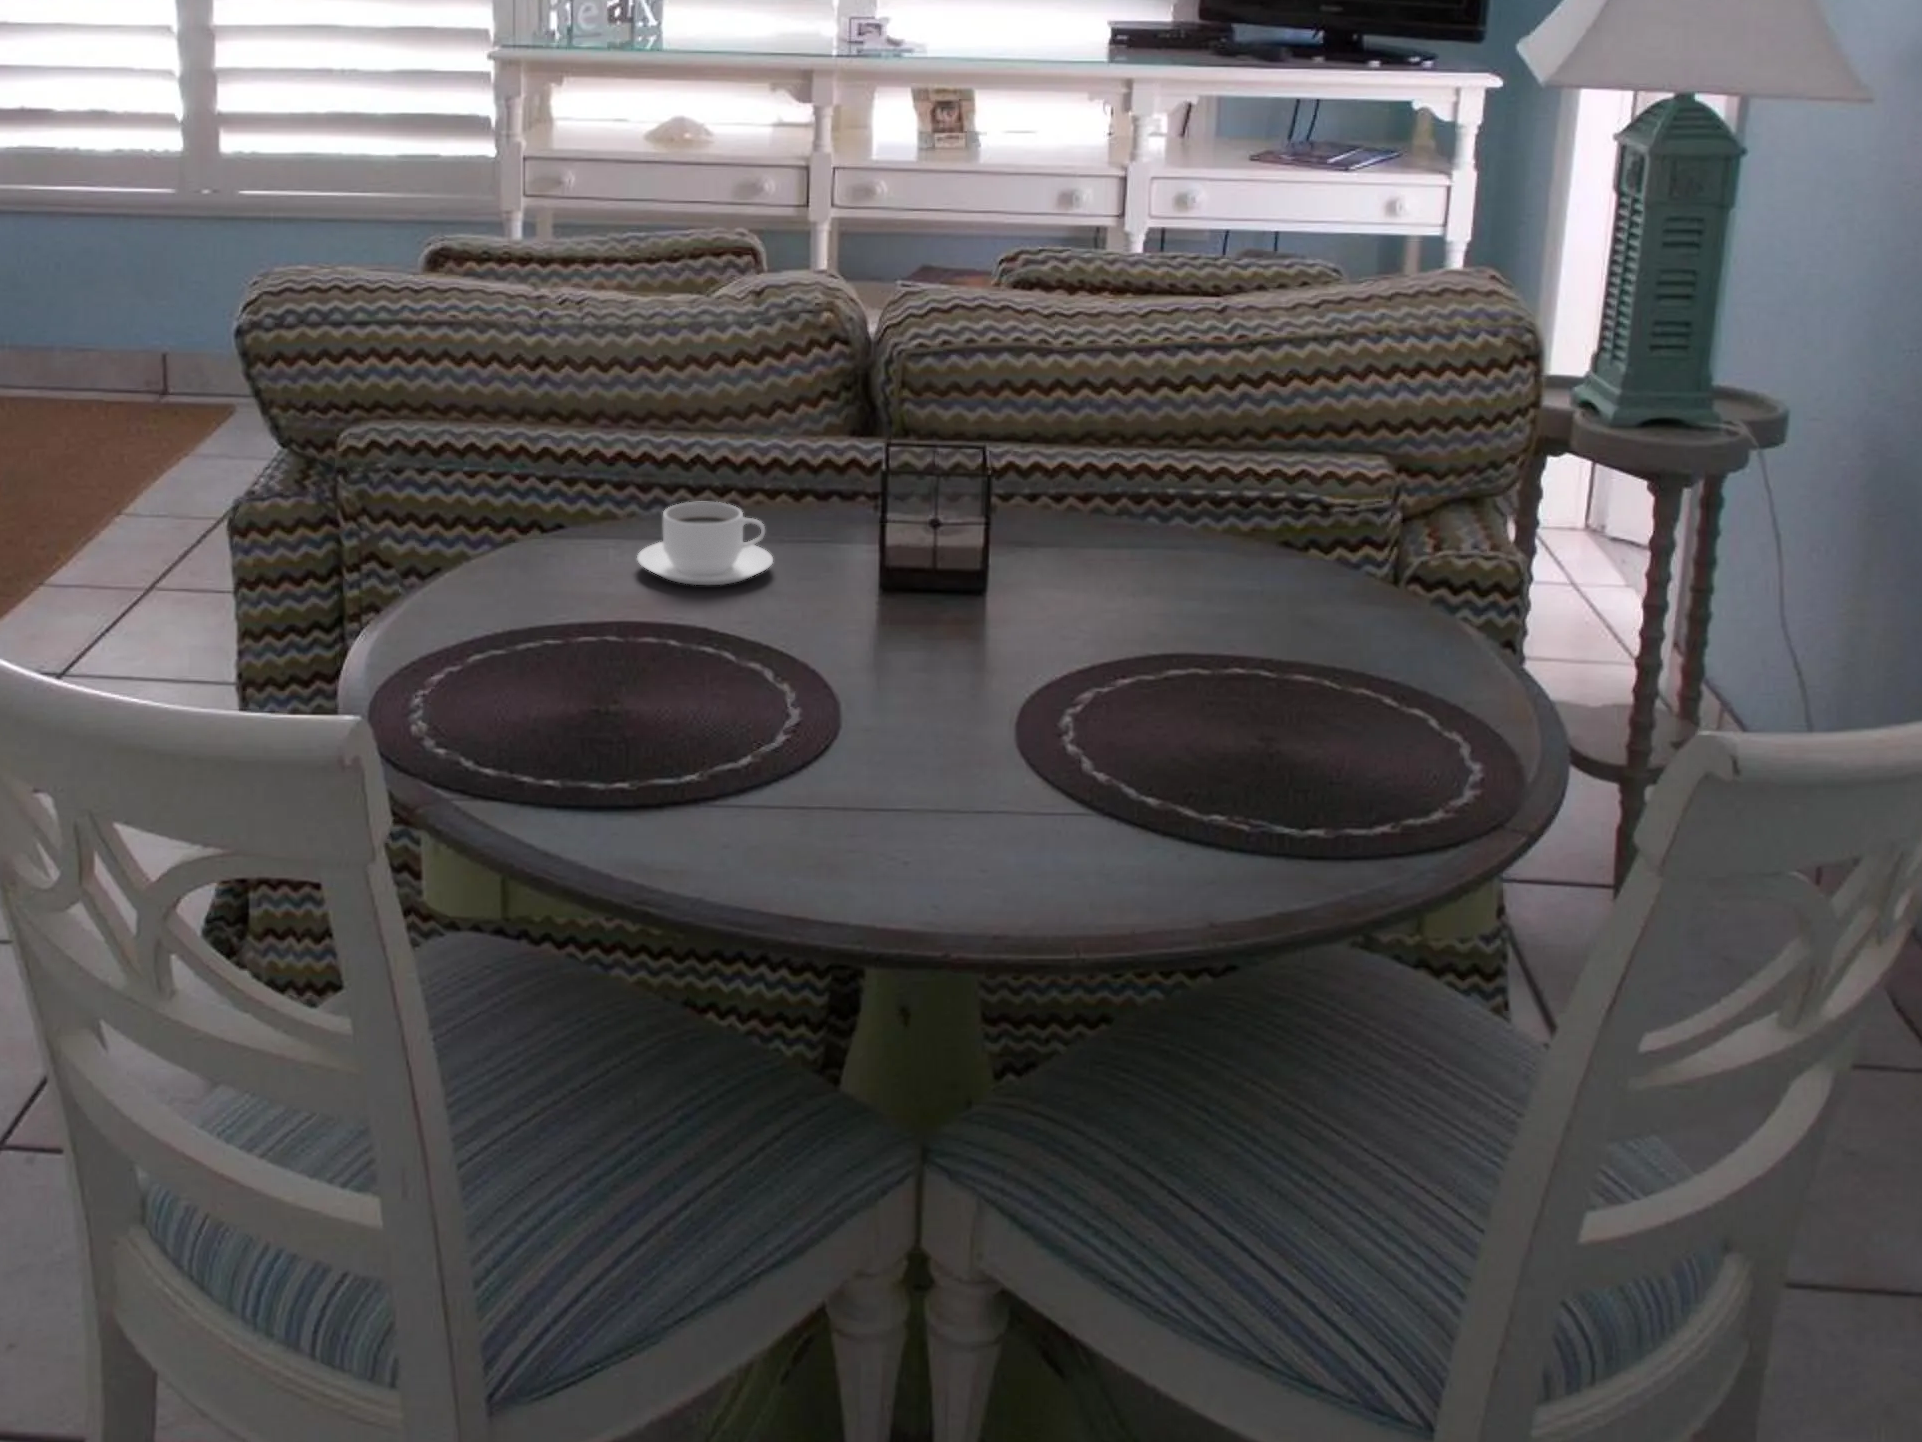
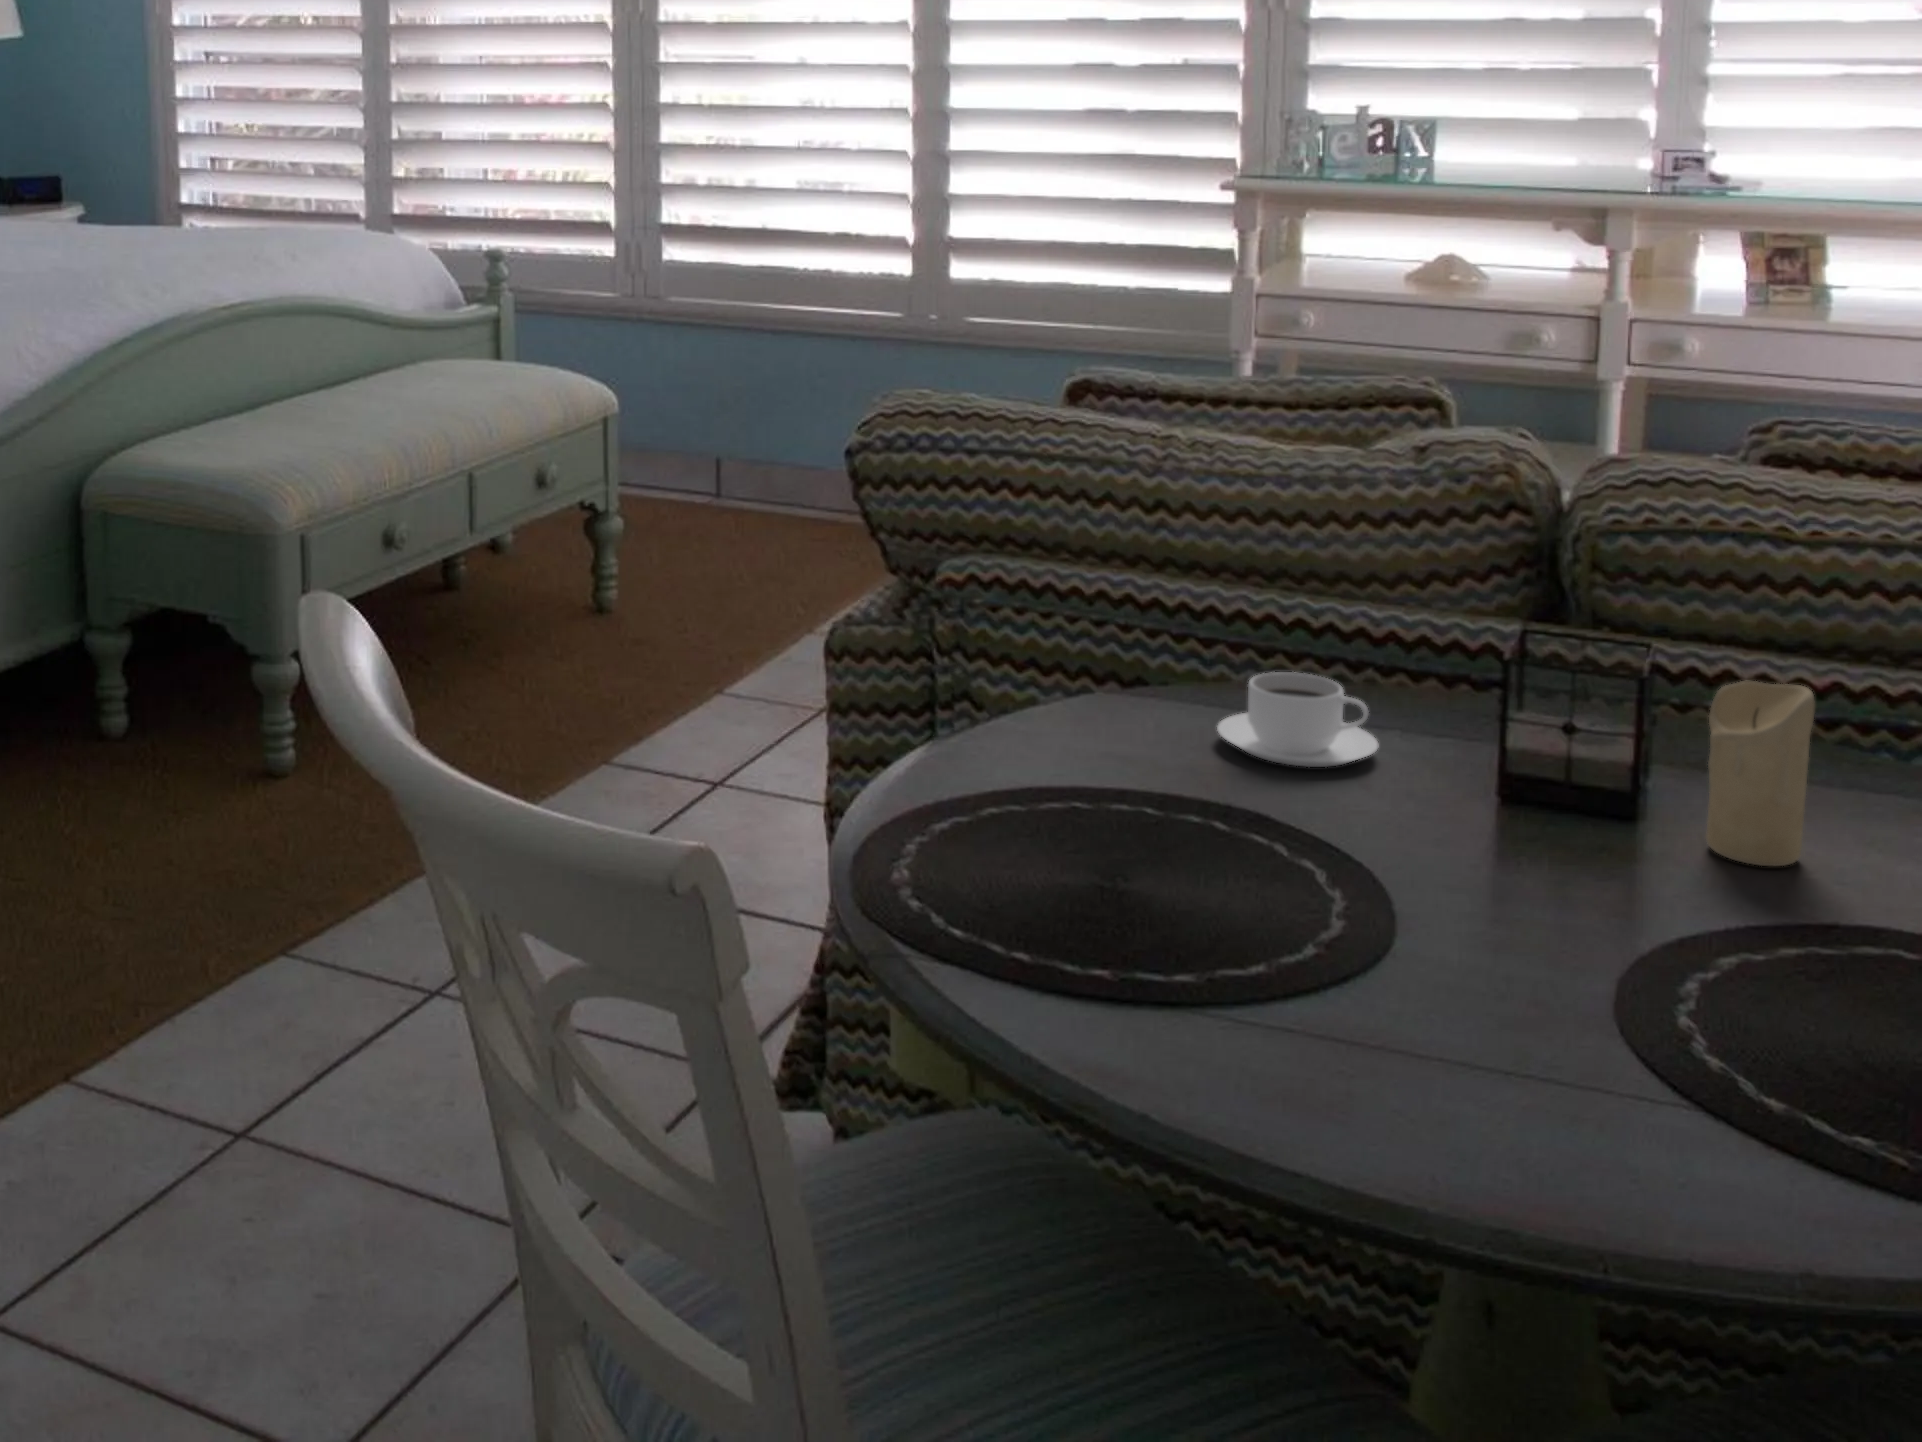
candle: none [1037,465,1113,617] -> present [1706,681,1815,866]

